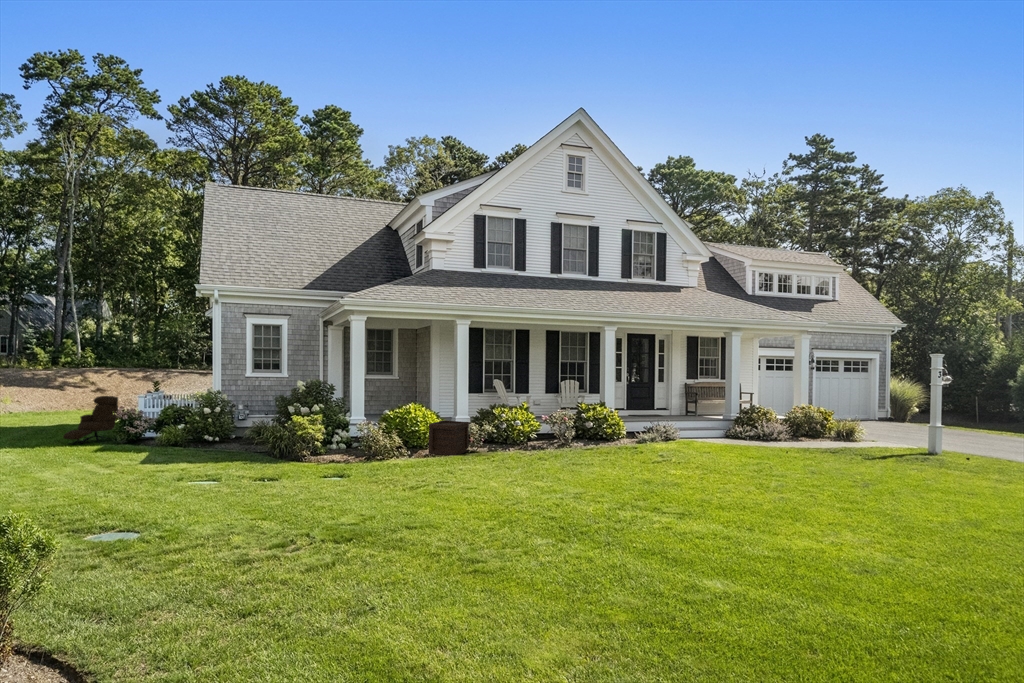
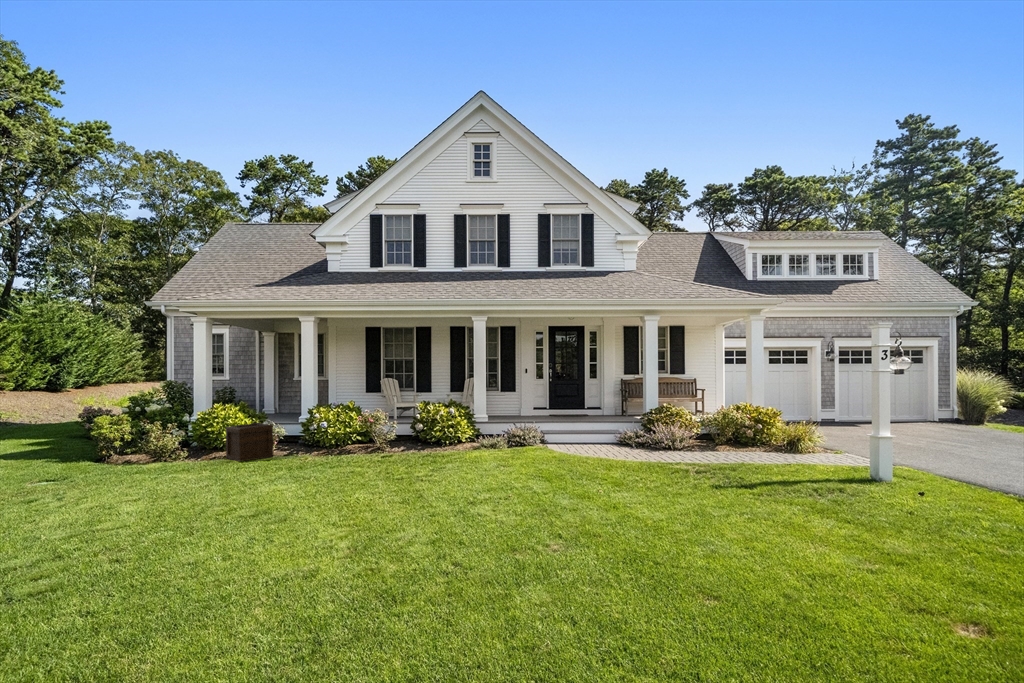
lounge chair: present [63,396,118,444] -> none [23,402,80,445]

